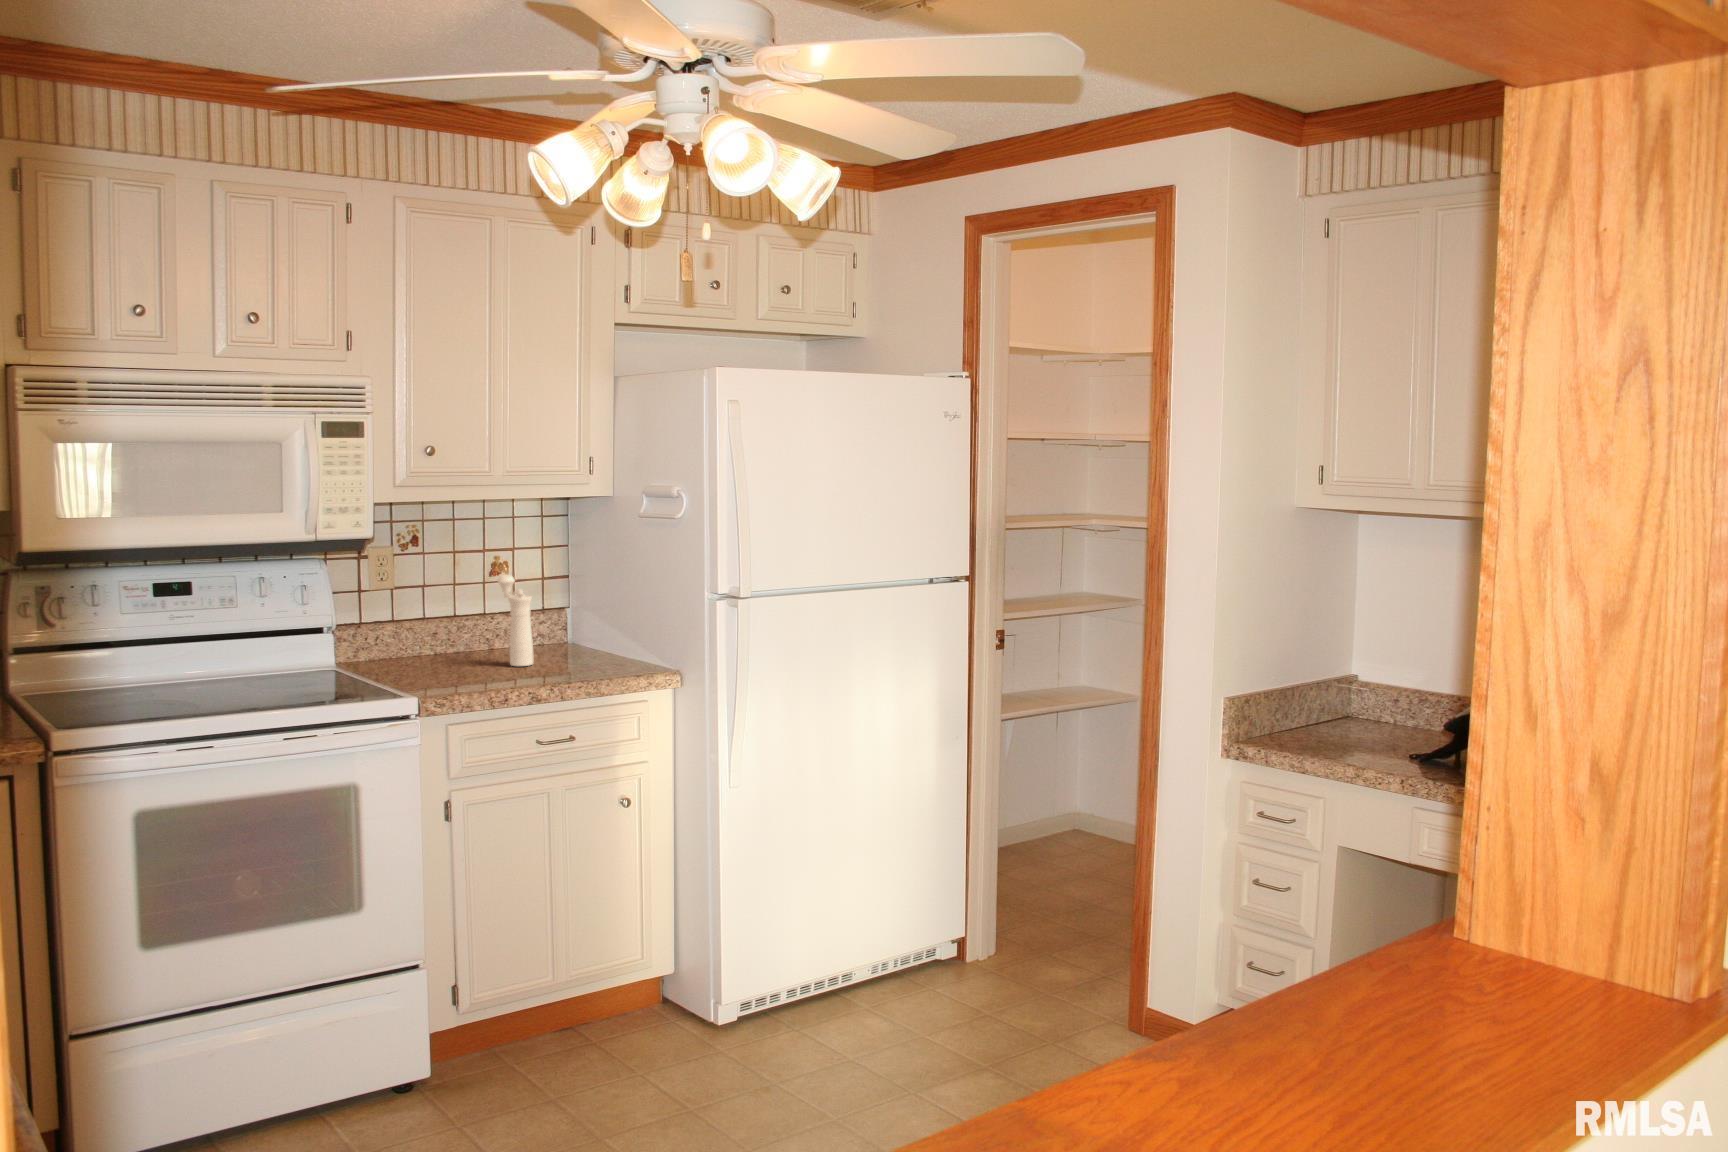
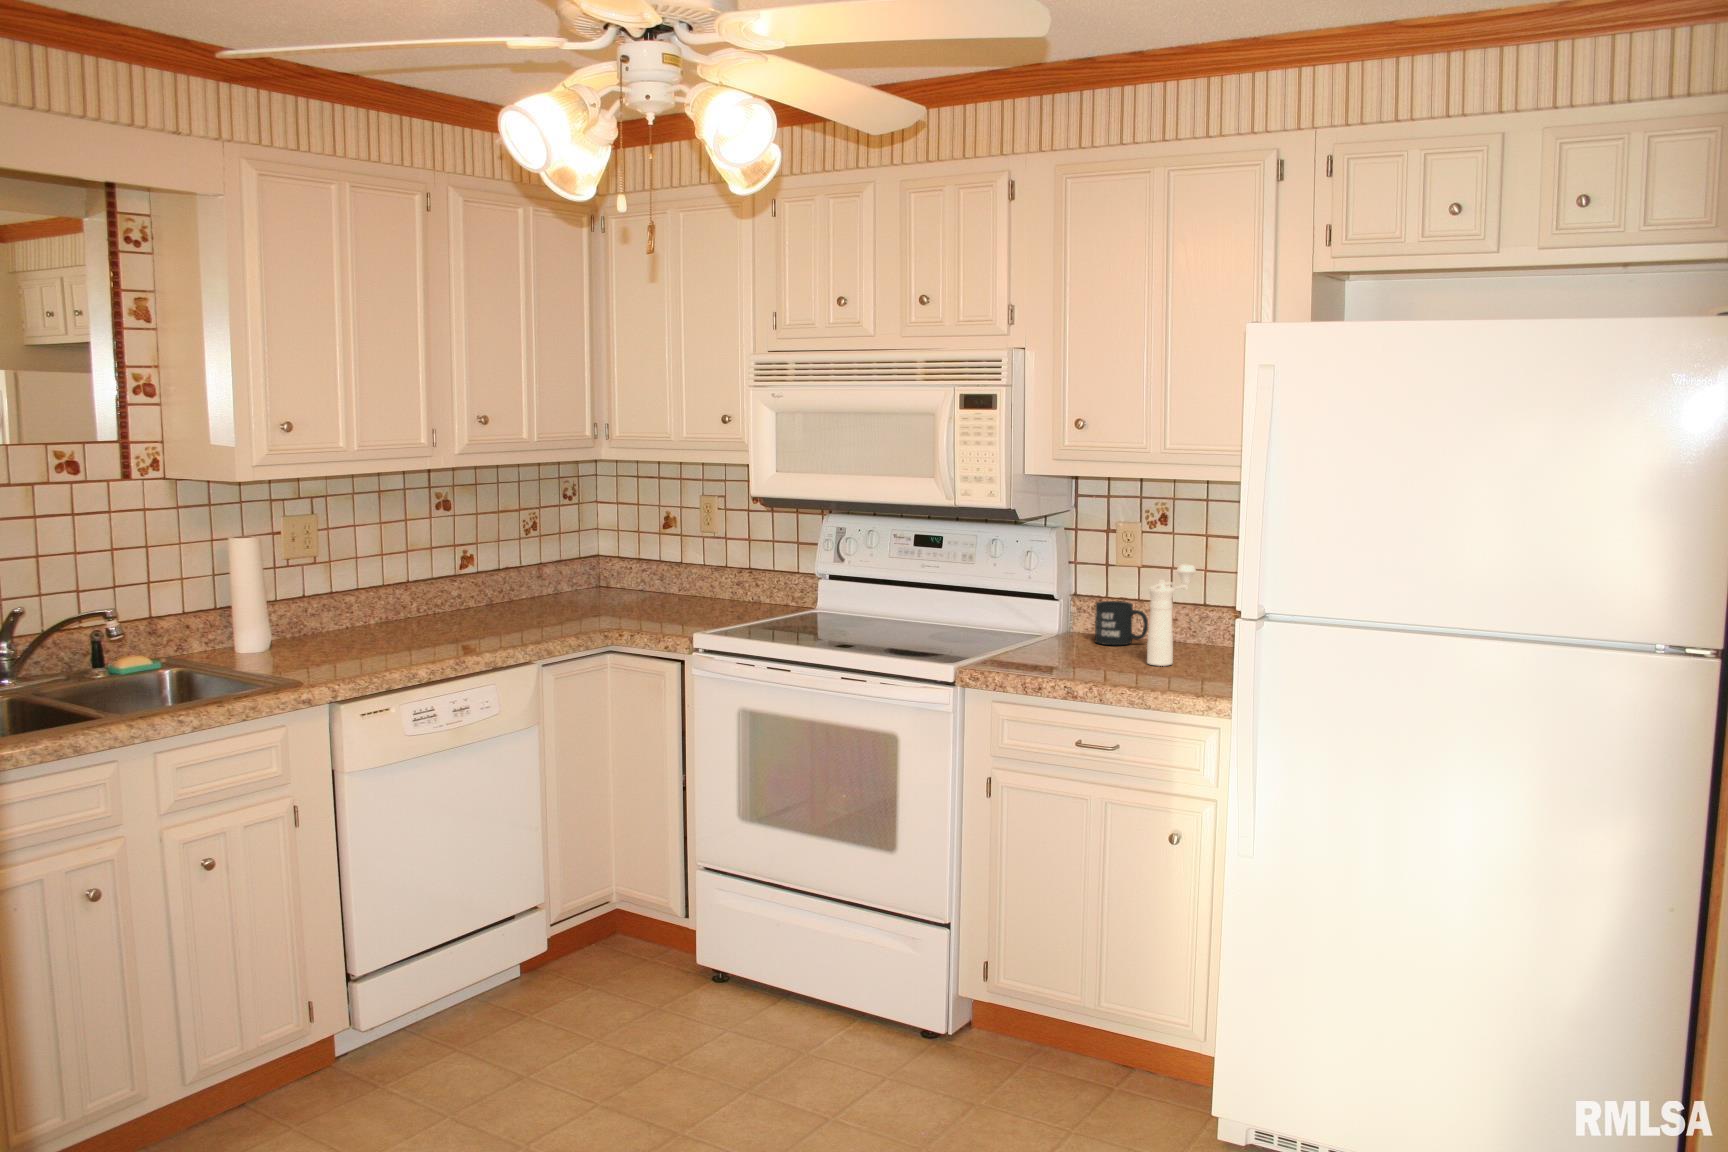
mug: none [396,622,450,665] -> present [1095,601,1148,645]

